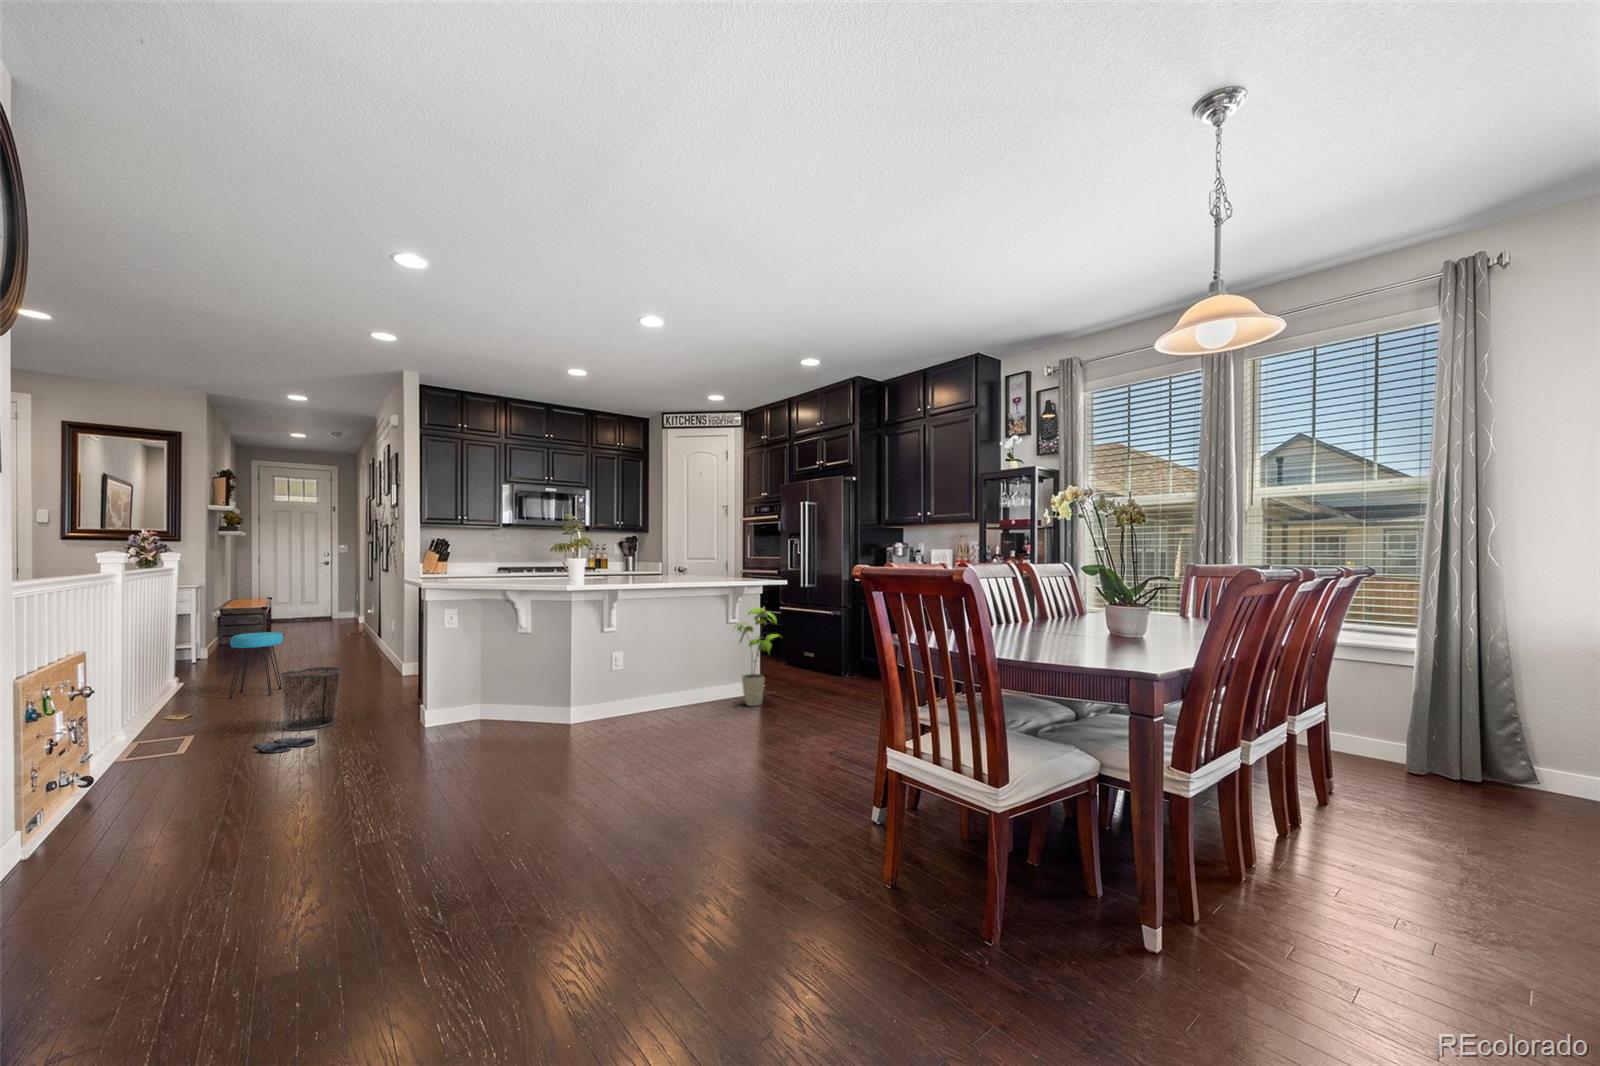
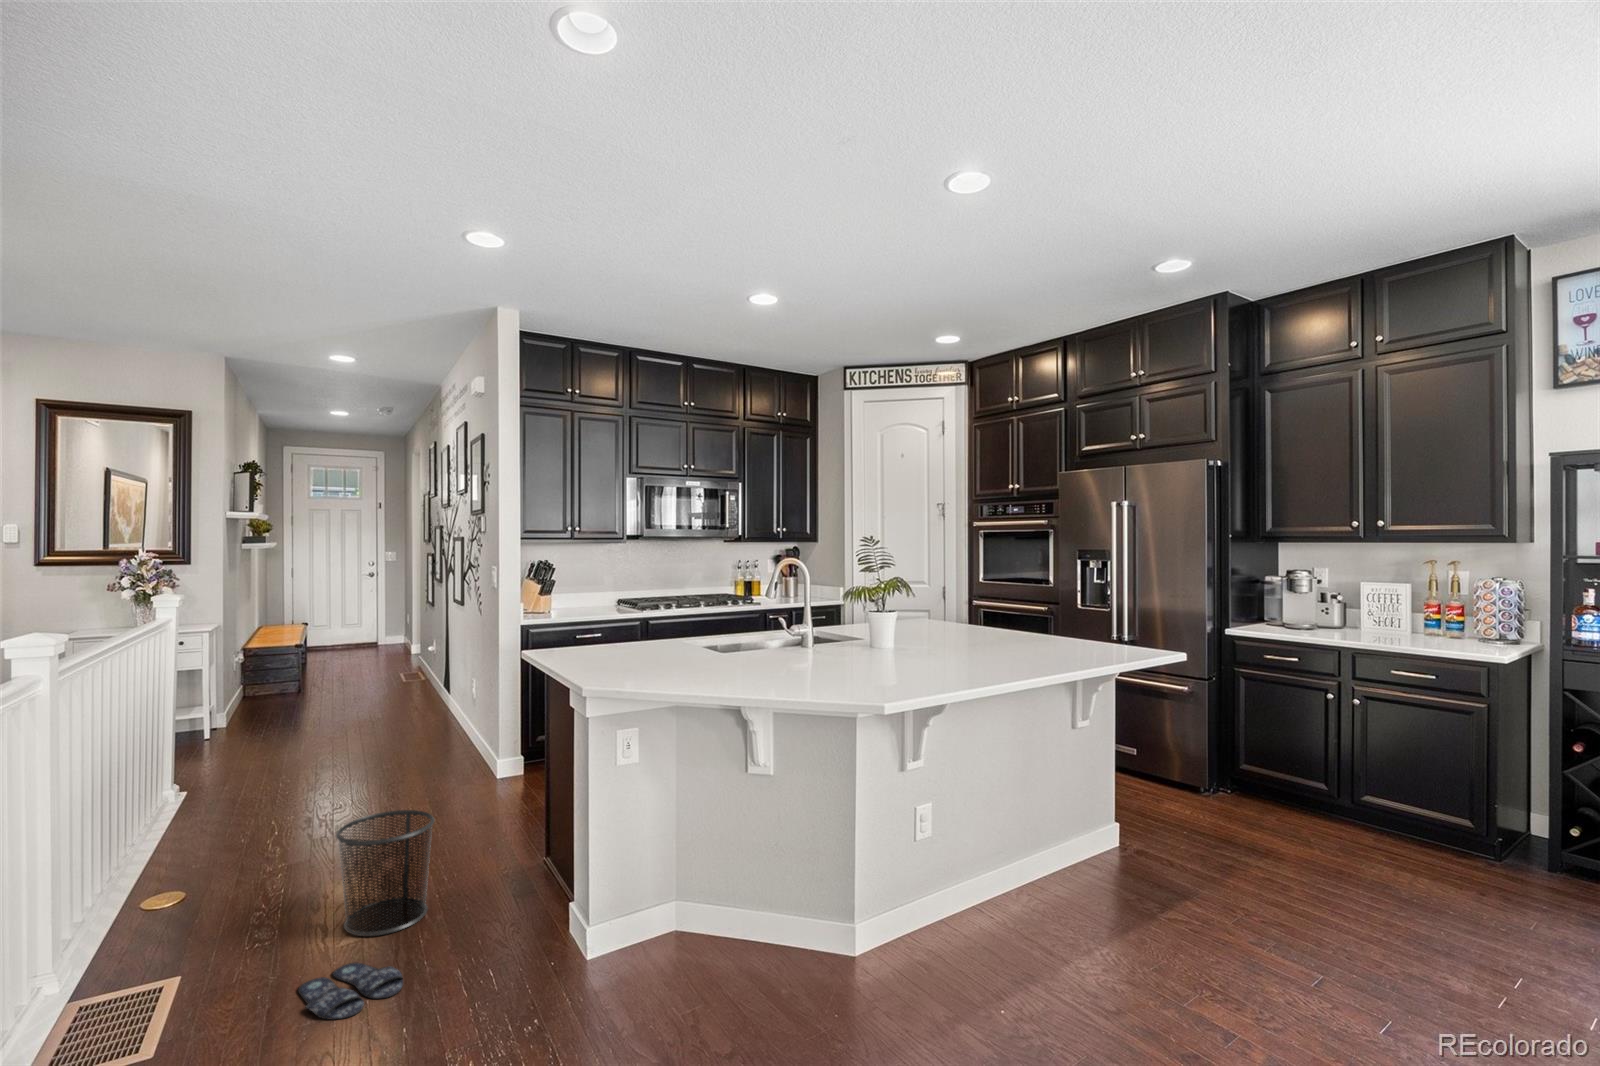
house plant: present [735,607,779,706] -> none [1093,710,1195,892]
stool: present [229,632,283,698] -> none [255,719,332,829]

